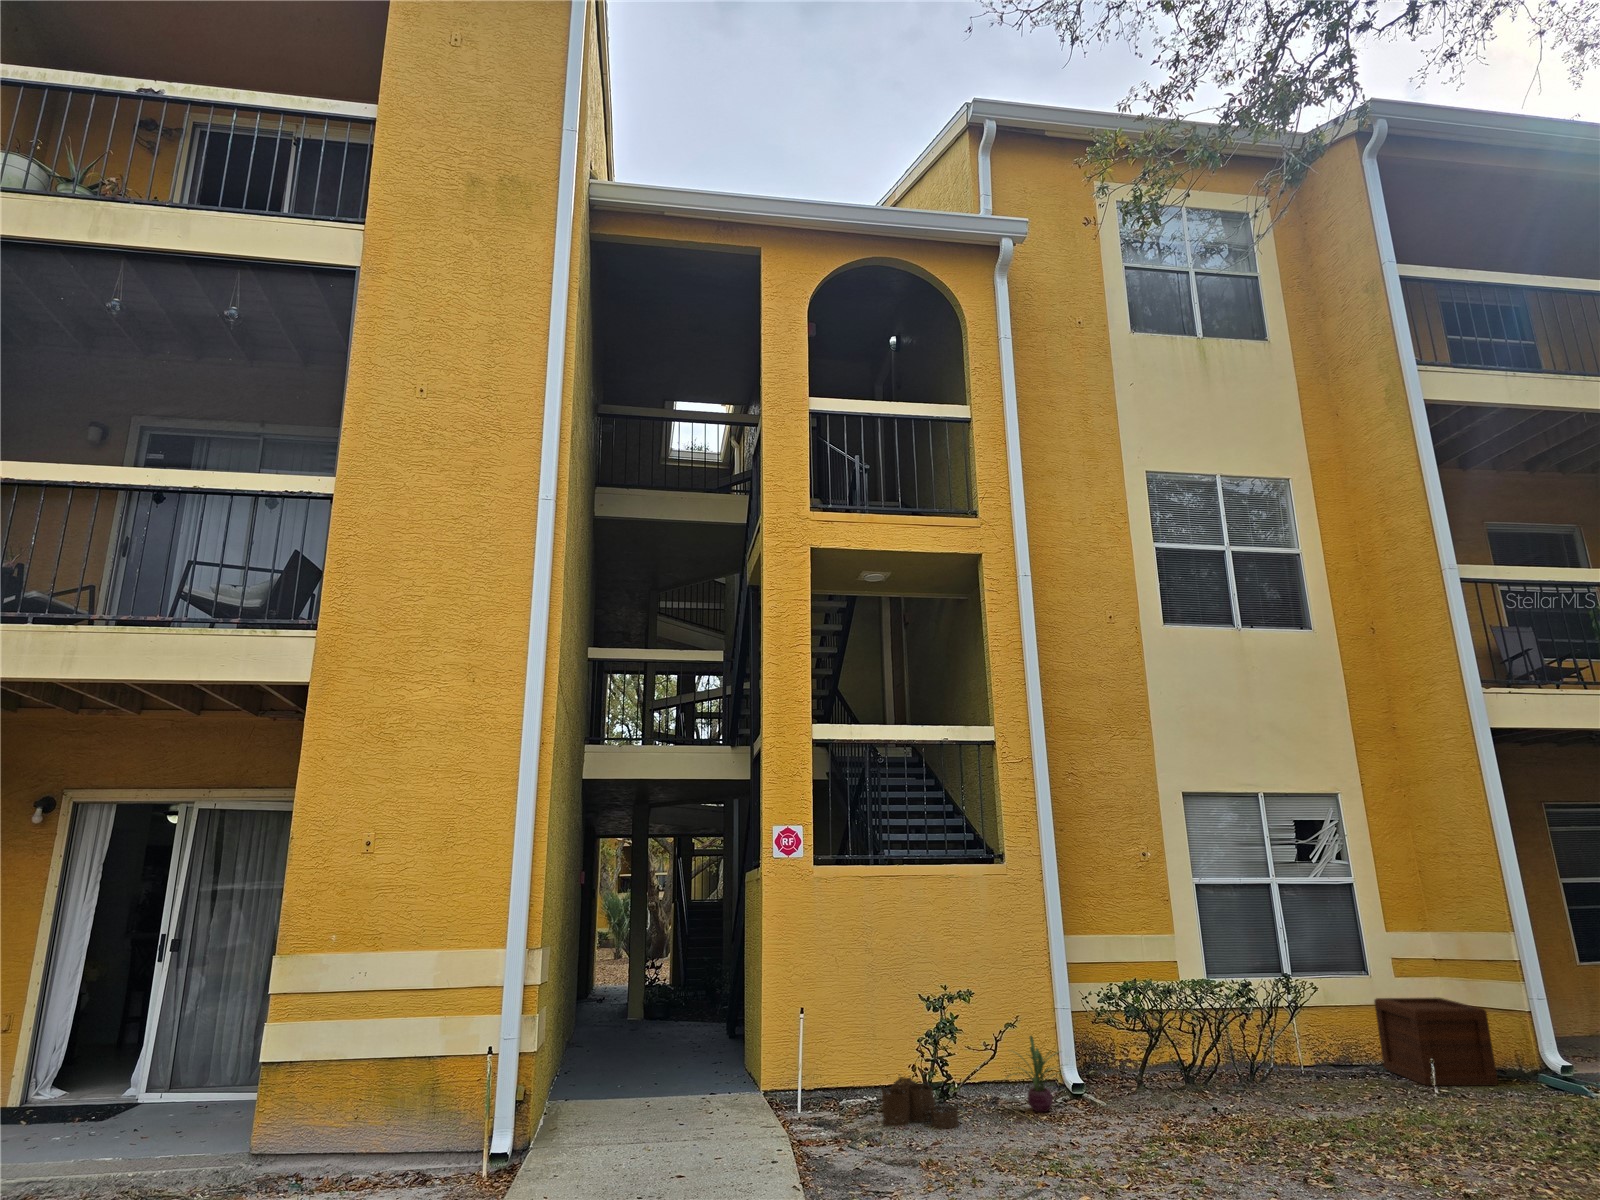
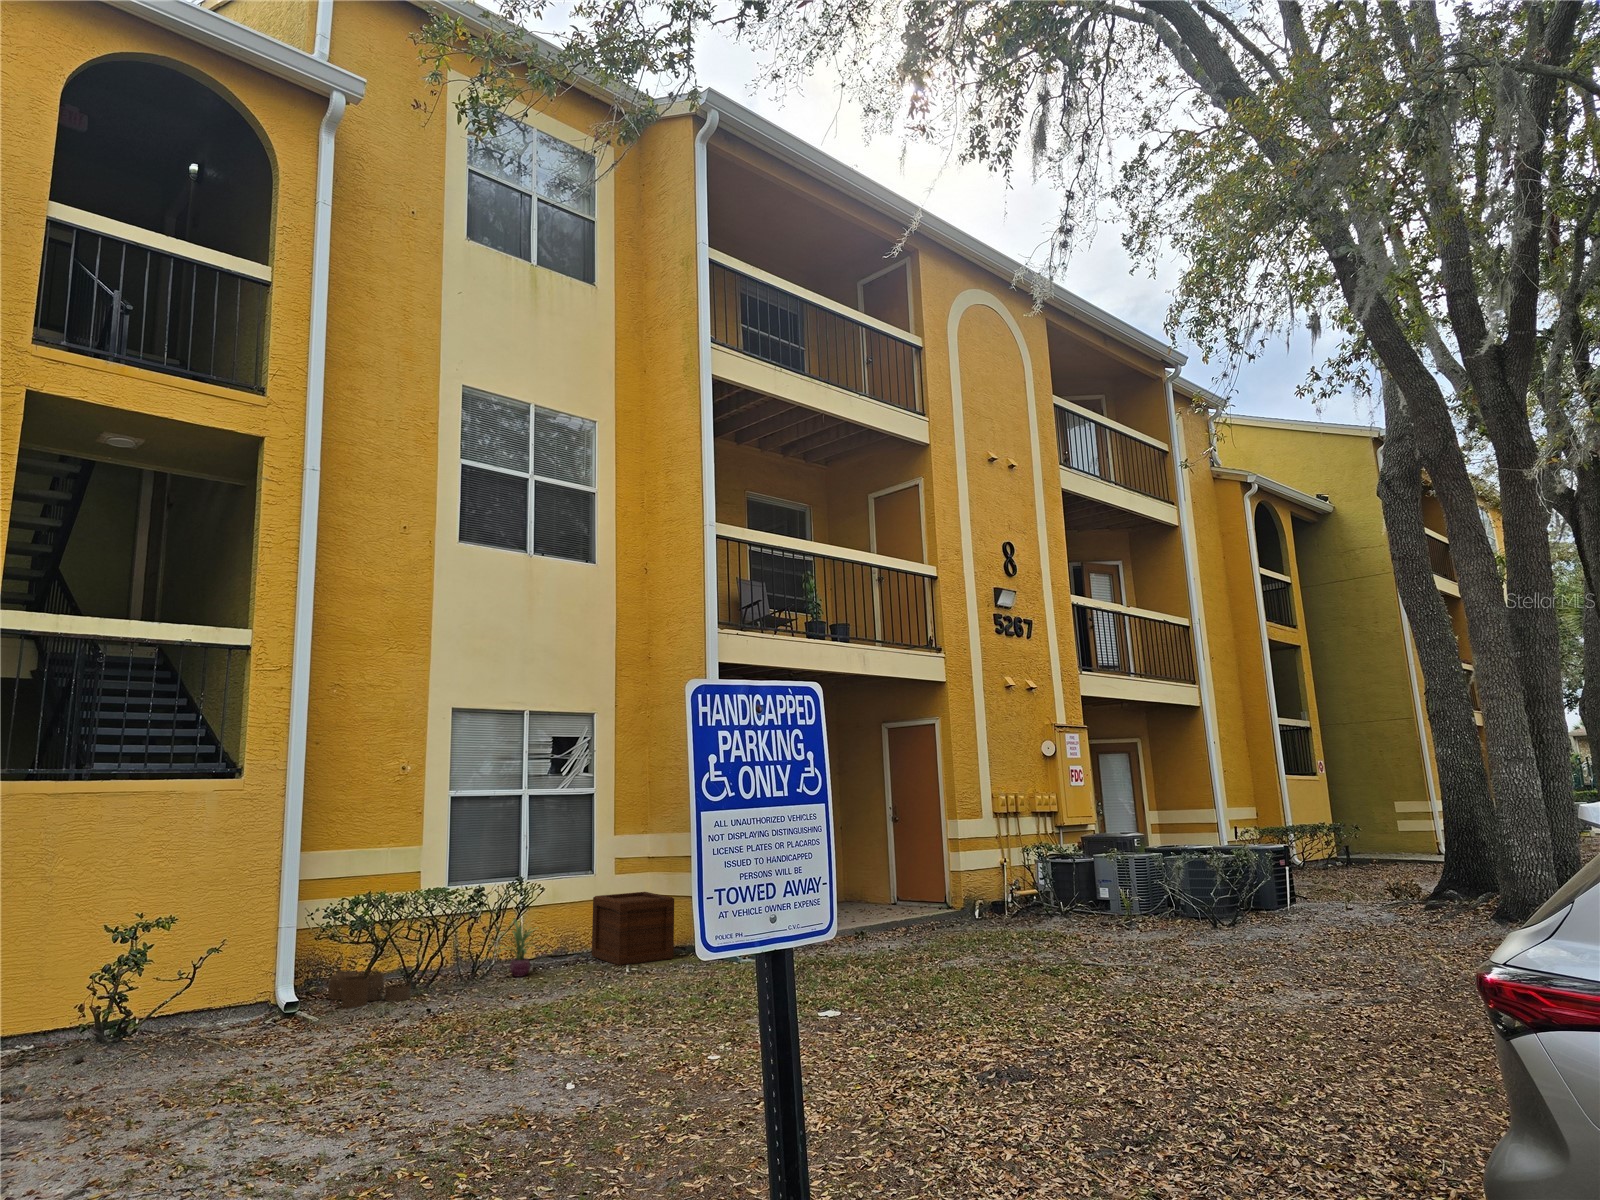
decorative plant: present [1008,1036,1061,1112] -> present [498,918,533,977]
woven basket: present [881,1077,959,1128] -> present [328,969,411,1008]

